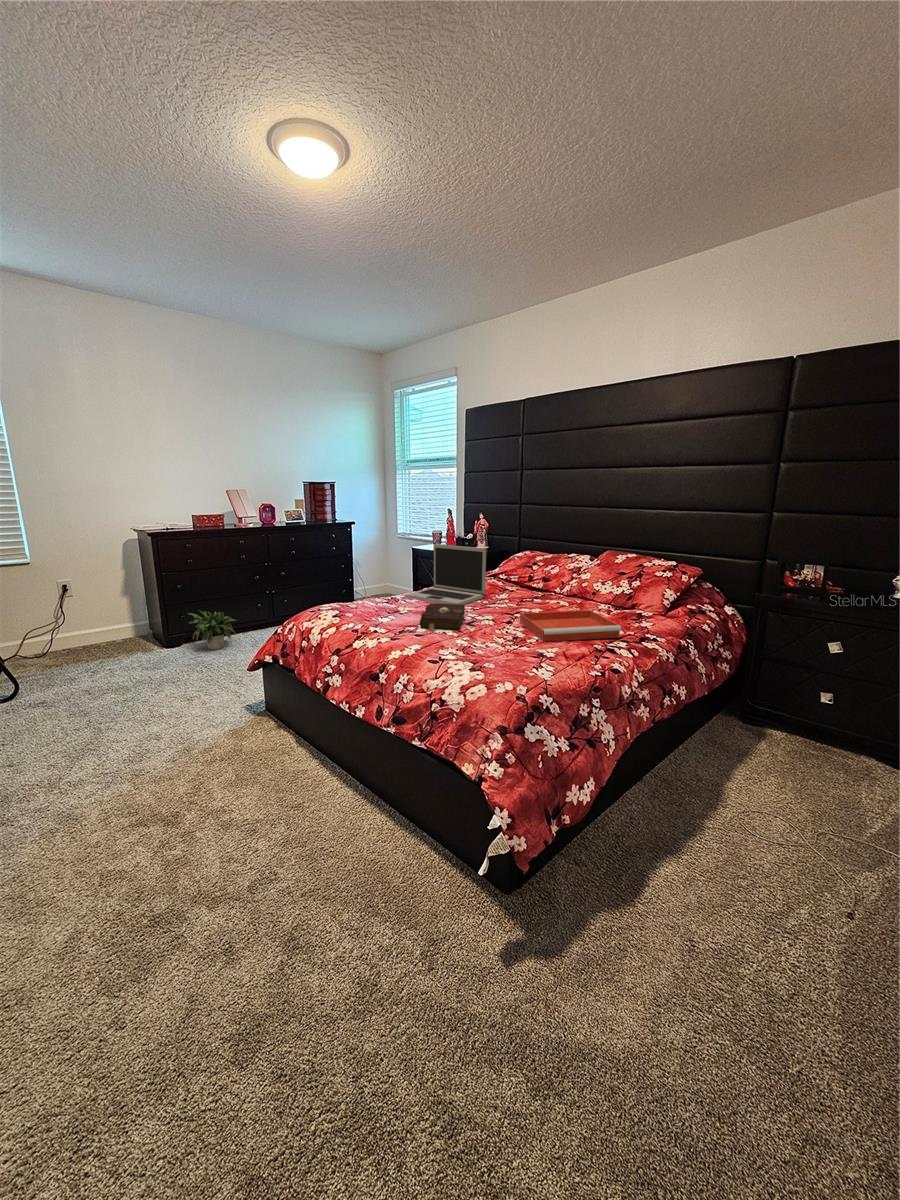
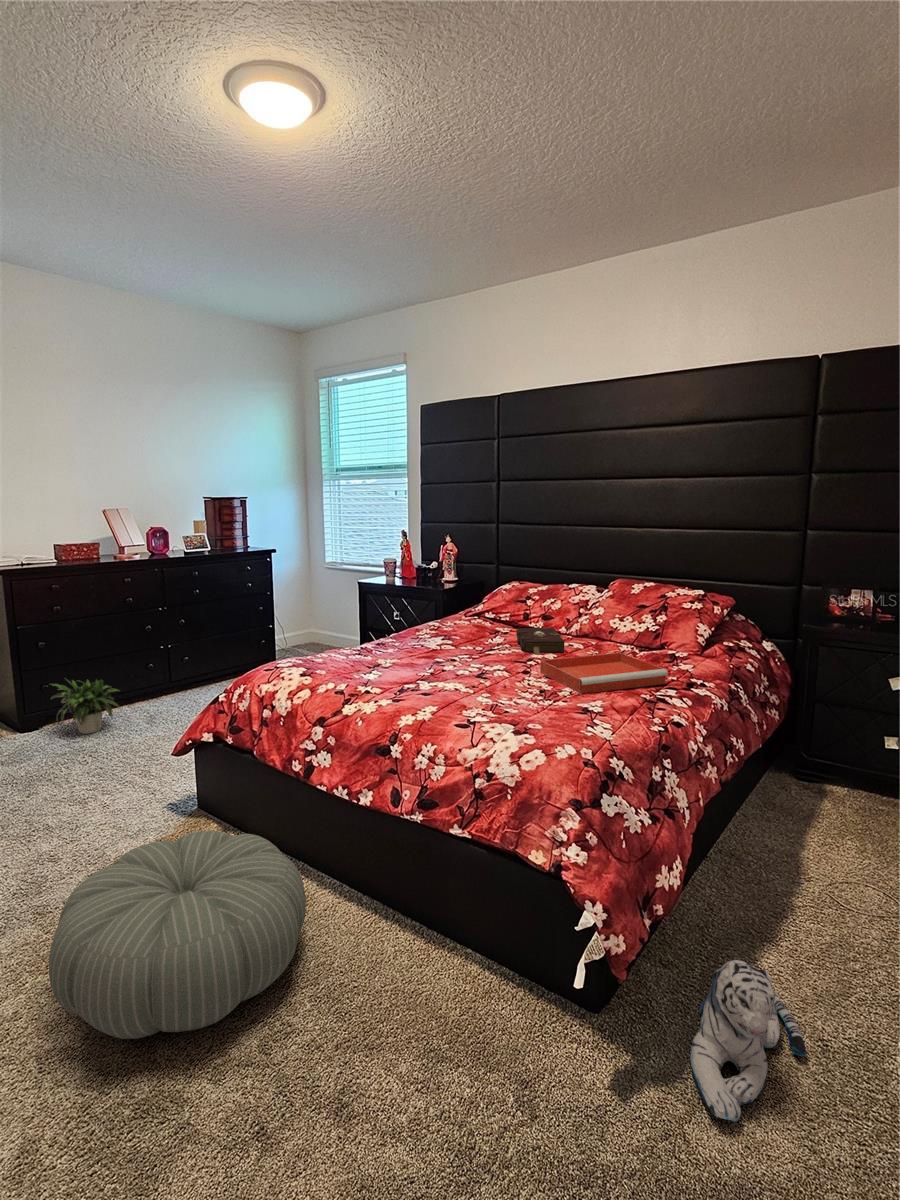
laptop: present [406,544,486,605] -> none [379,577,480,656]
book: present [420,603,465,631] -> present [516,628,564,655]
pouf: none [119,725,311,868] -> present [49,831,306,1039]
plush toy: none [572,869,677,1000] -> present [689,959,806,1122]

